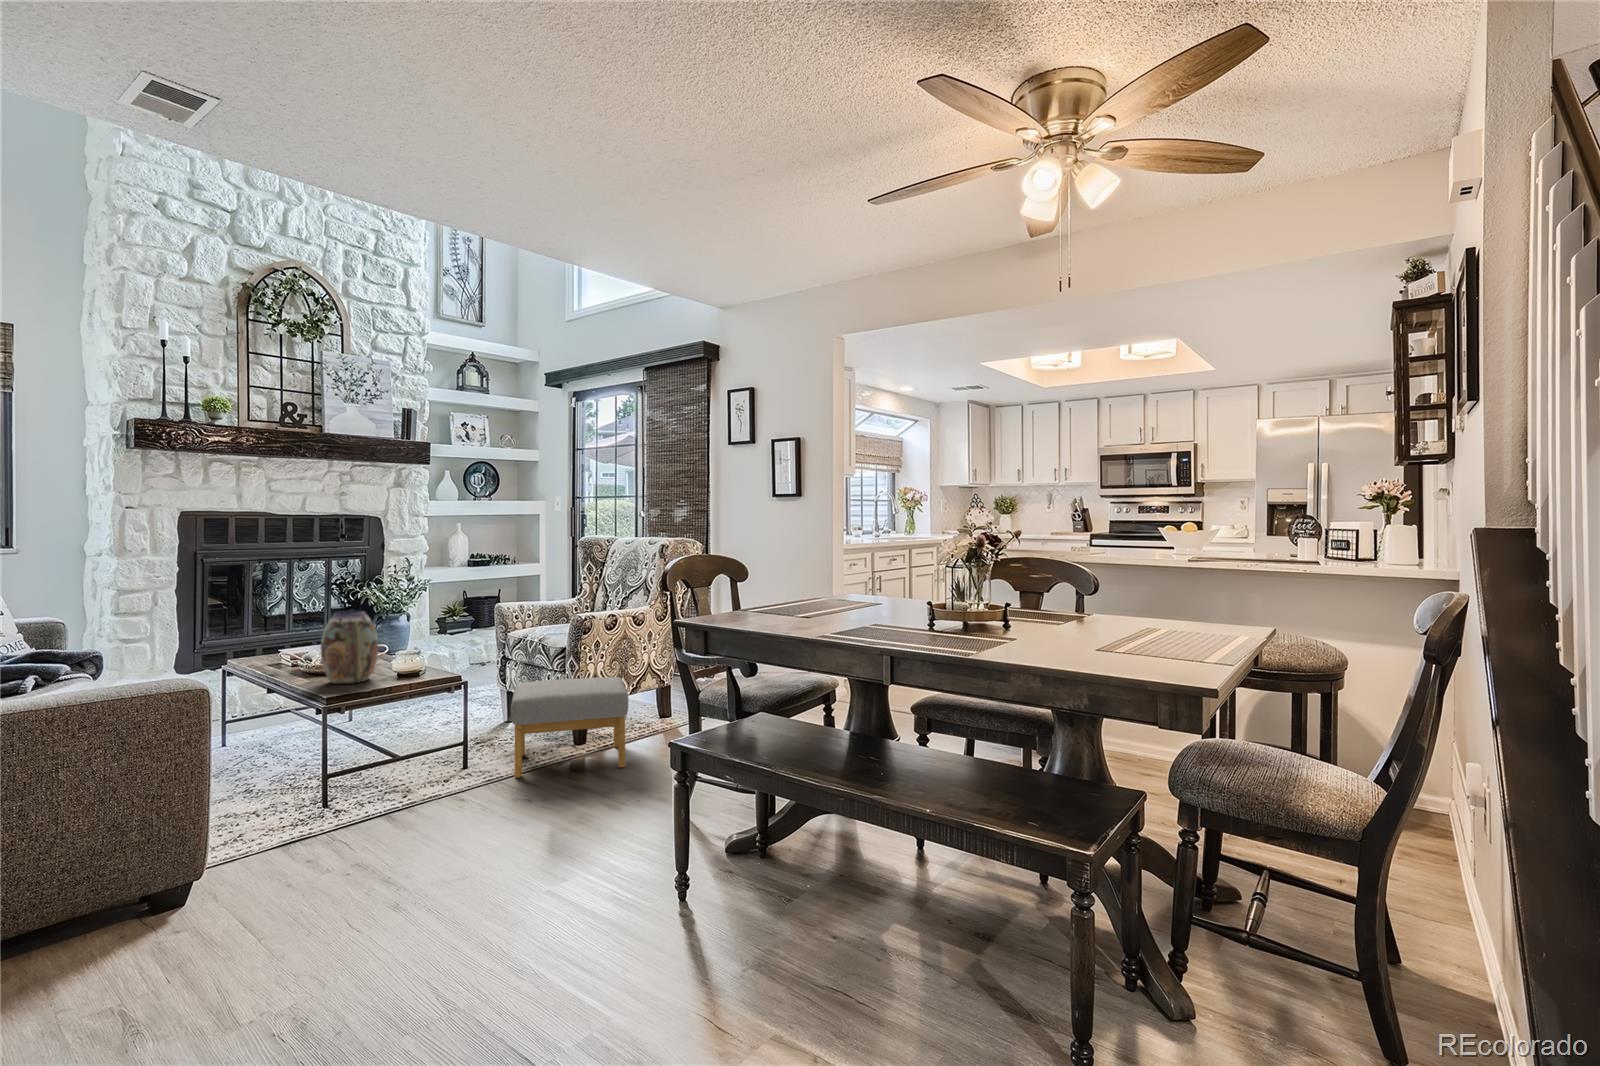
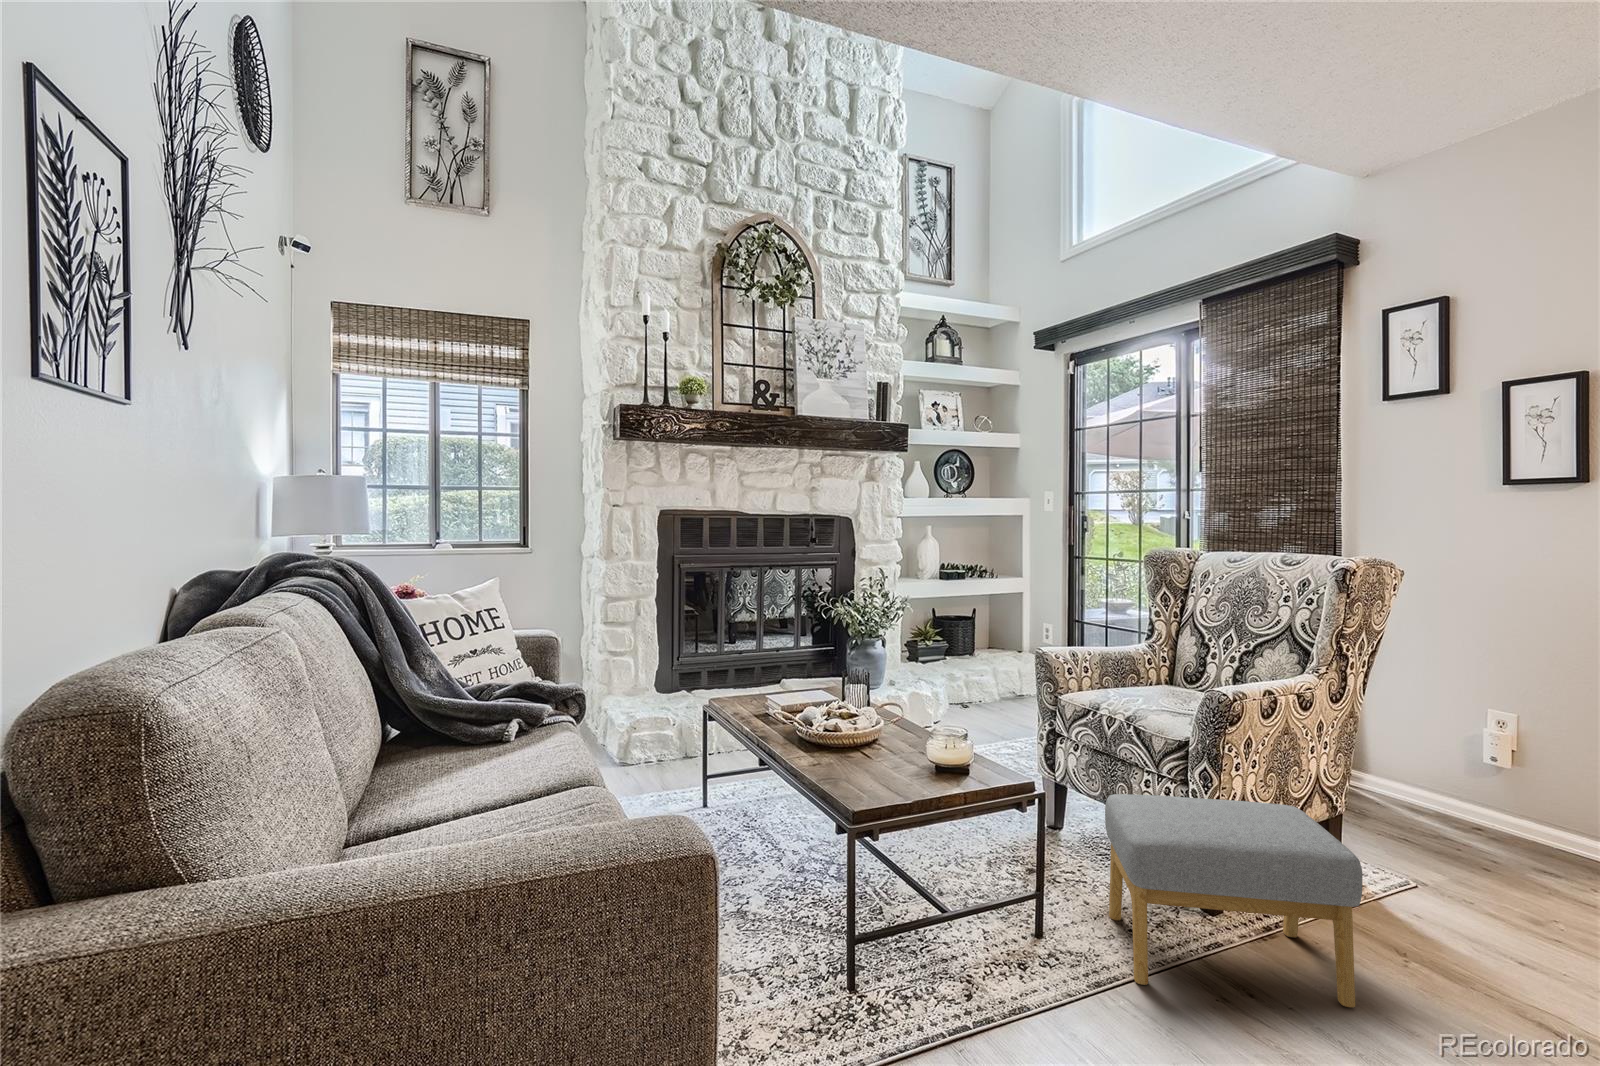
vase: present [321,611,378,684] -> none [834,658,912,779]

